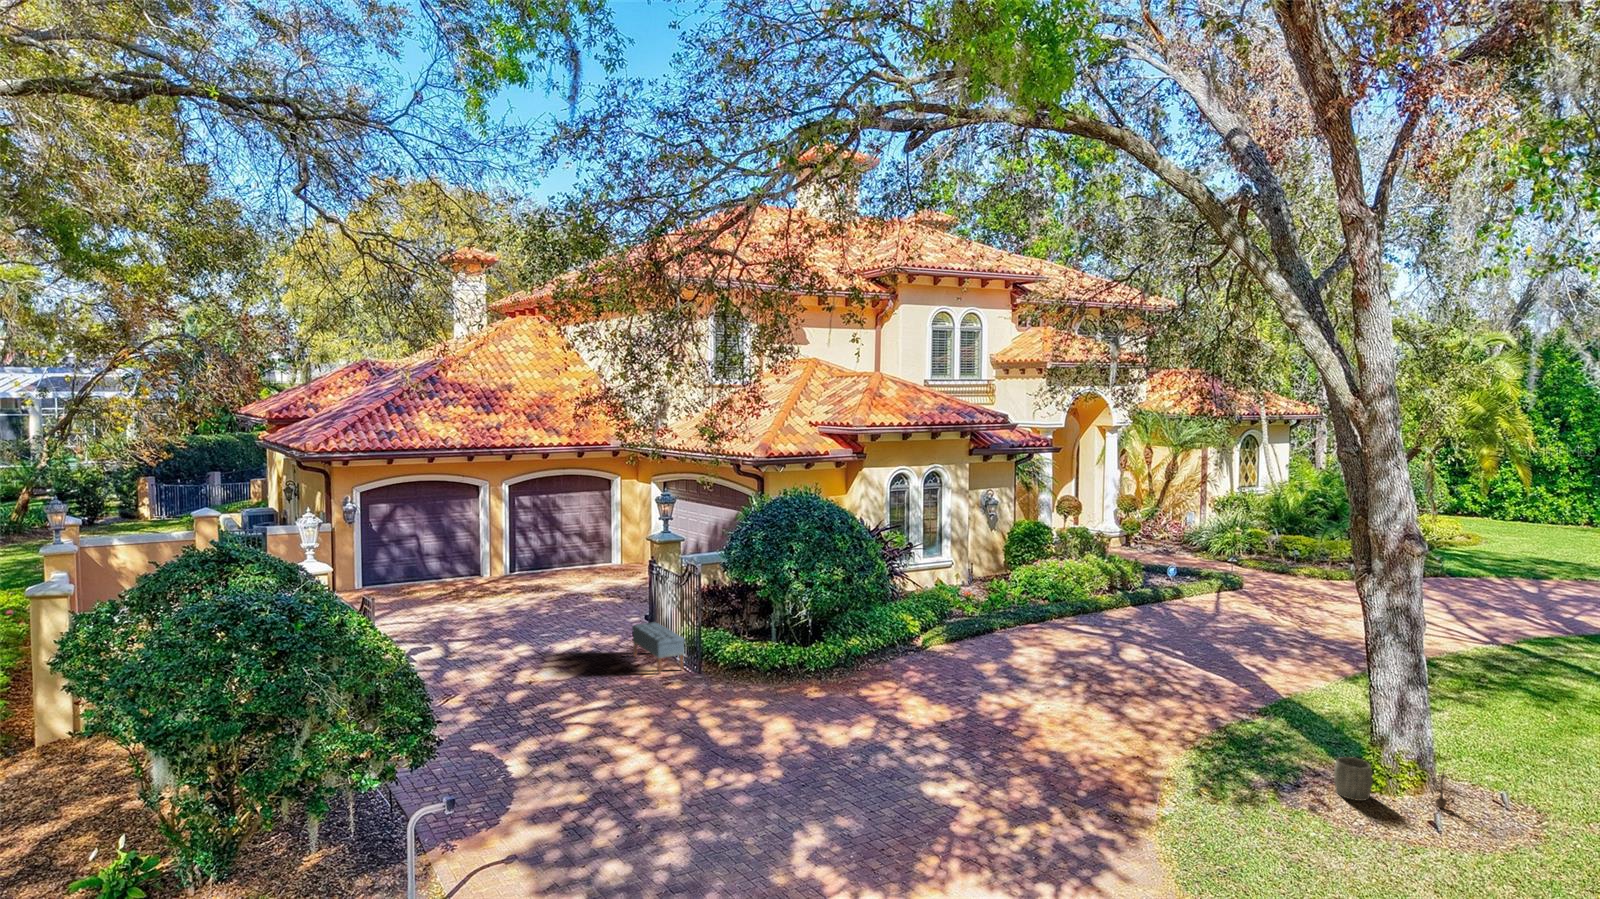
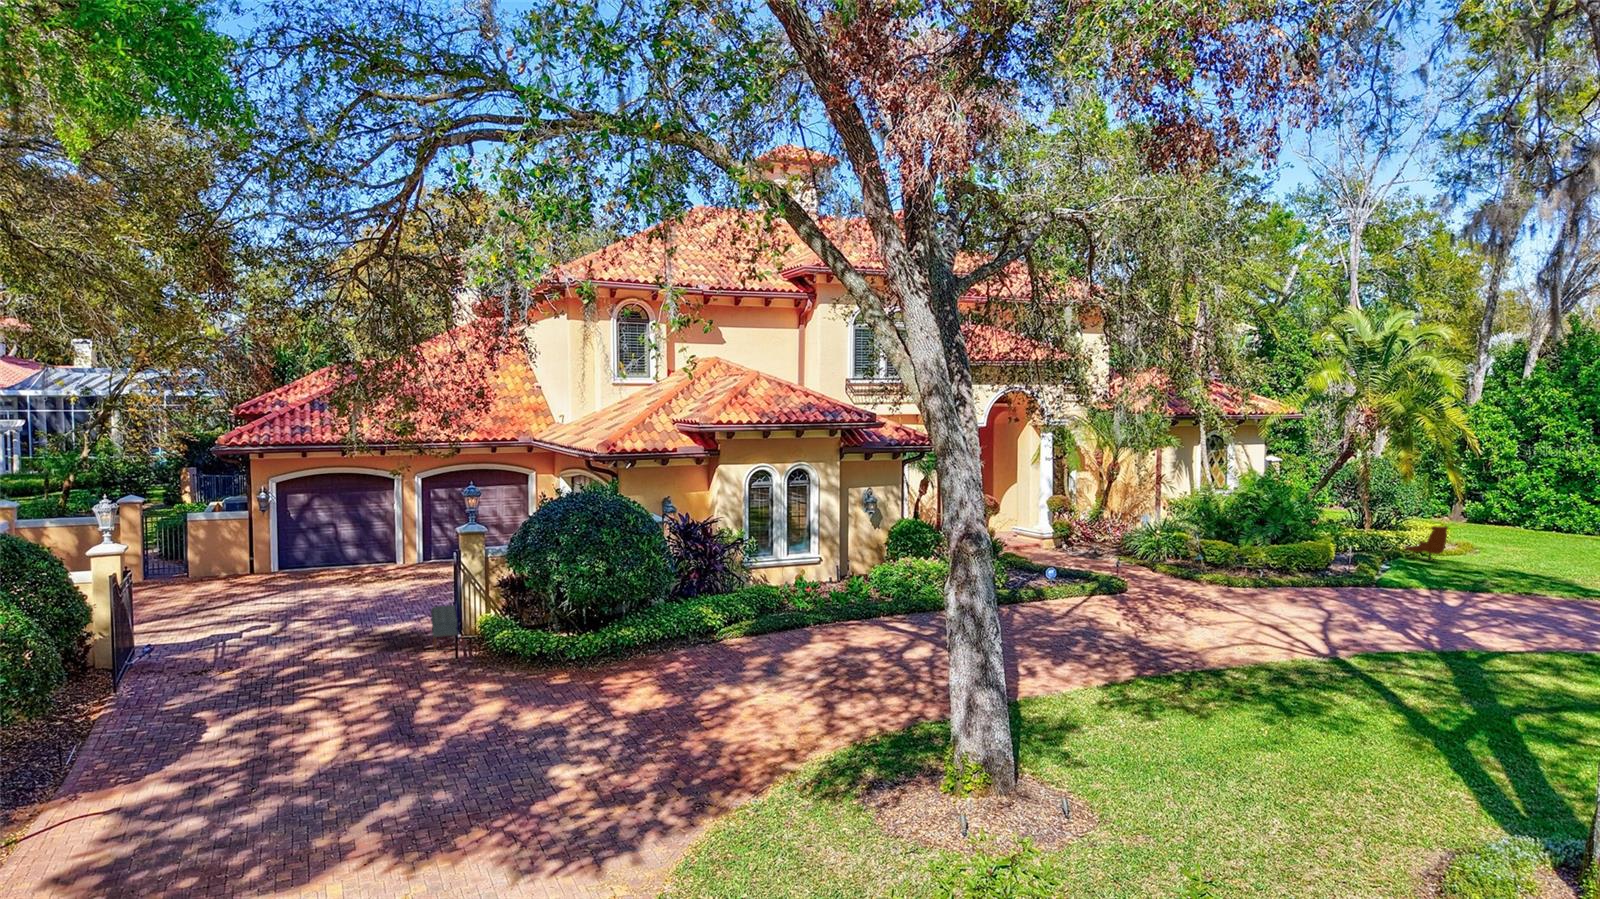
lounge chair: none [1434,518,1480,553] -> present [1405,526,1448,561]
woven basket: present [1334,757,1372,801] -> none [903,751,936,794]
decorative plant: present [1432,774,1447,808] -> none [975,769,999,807]

